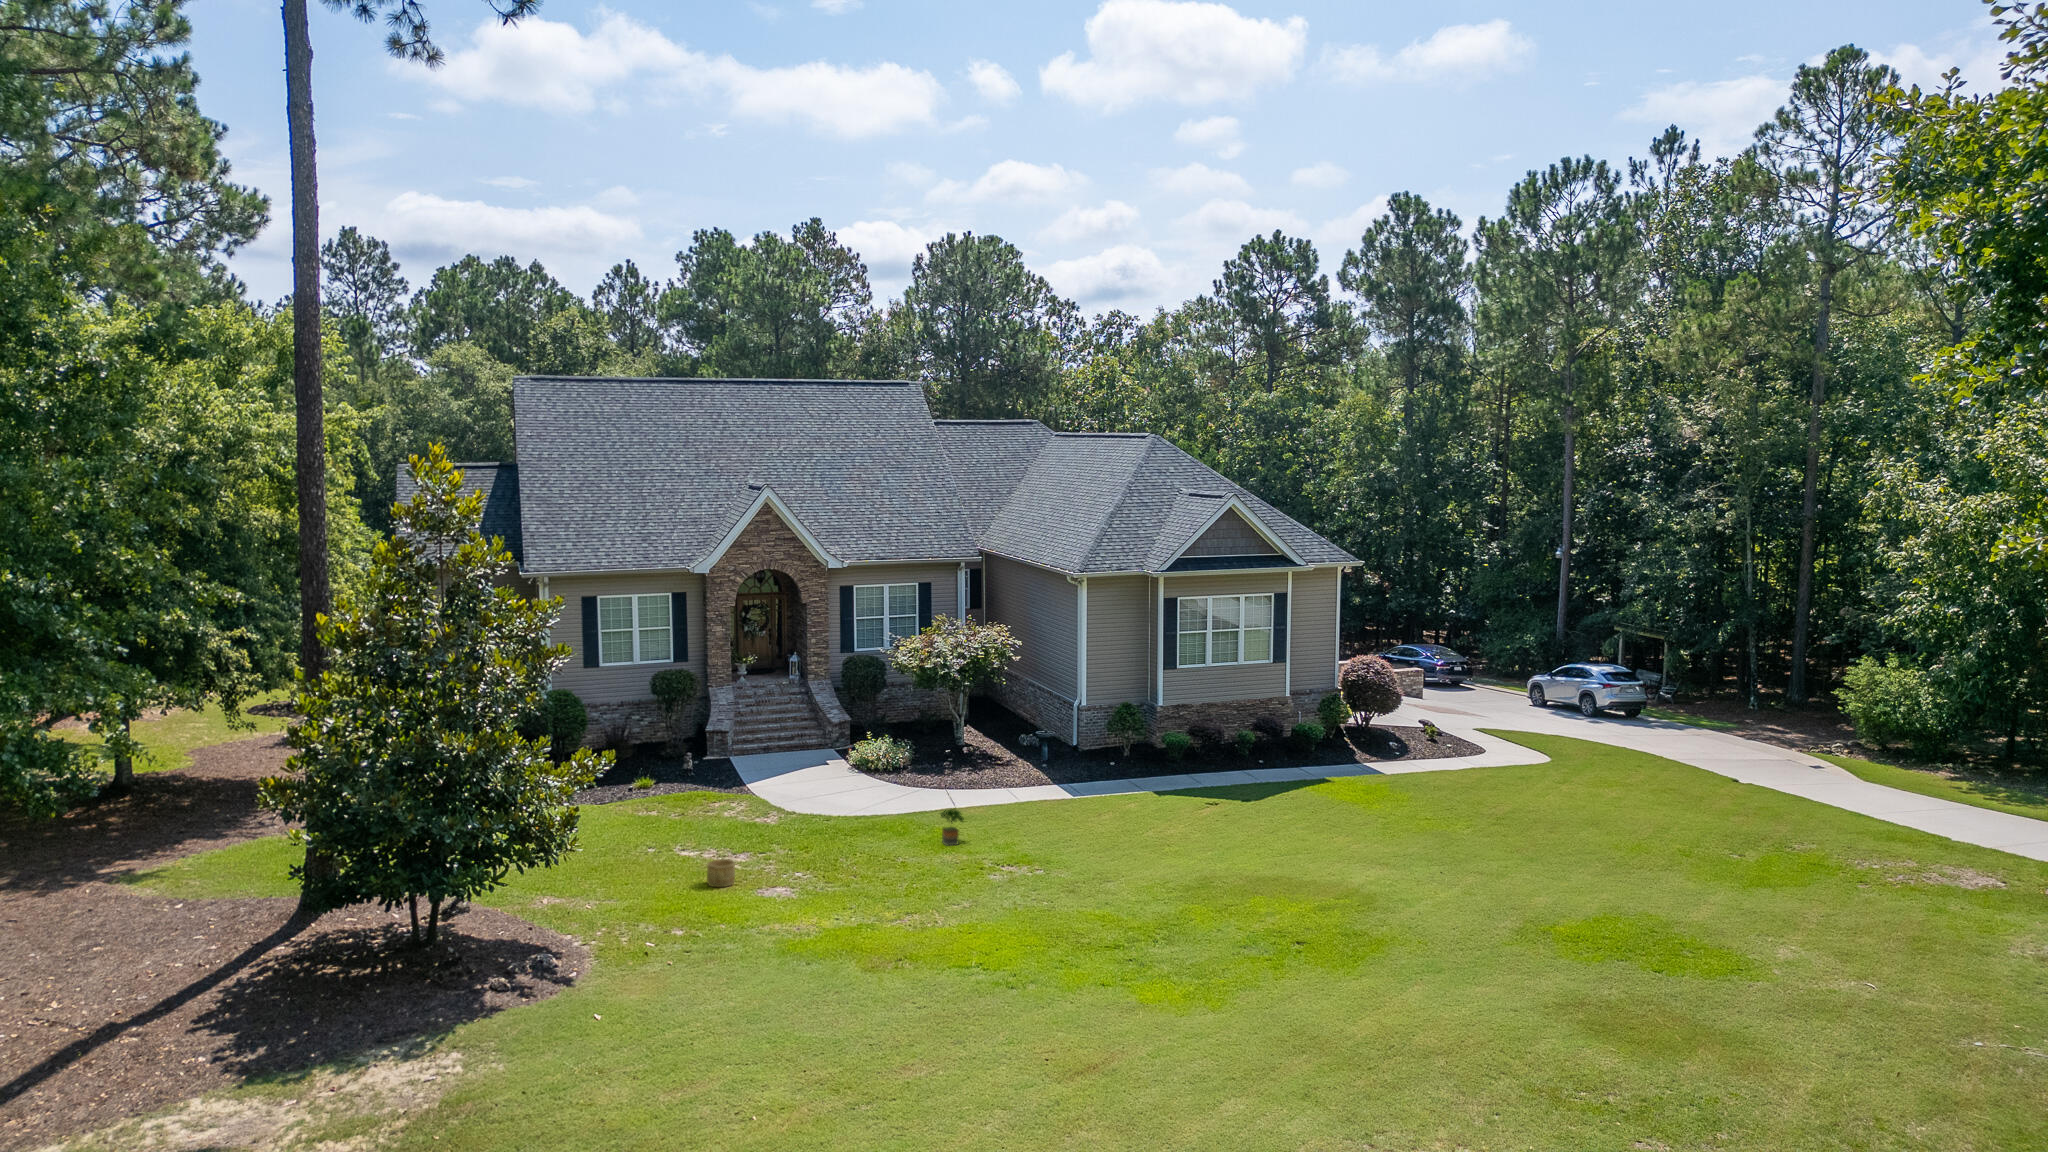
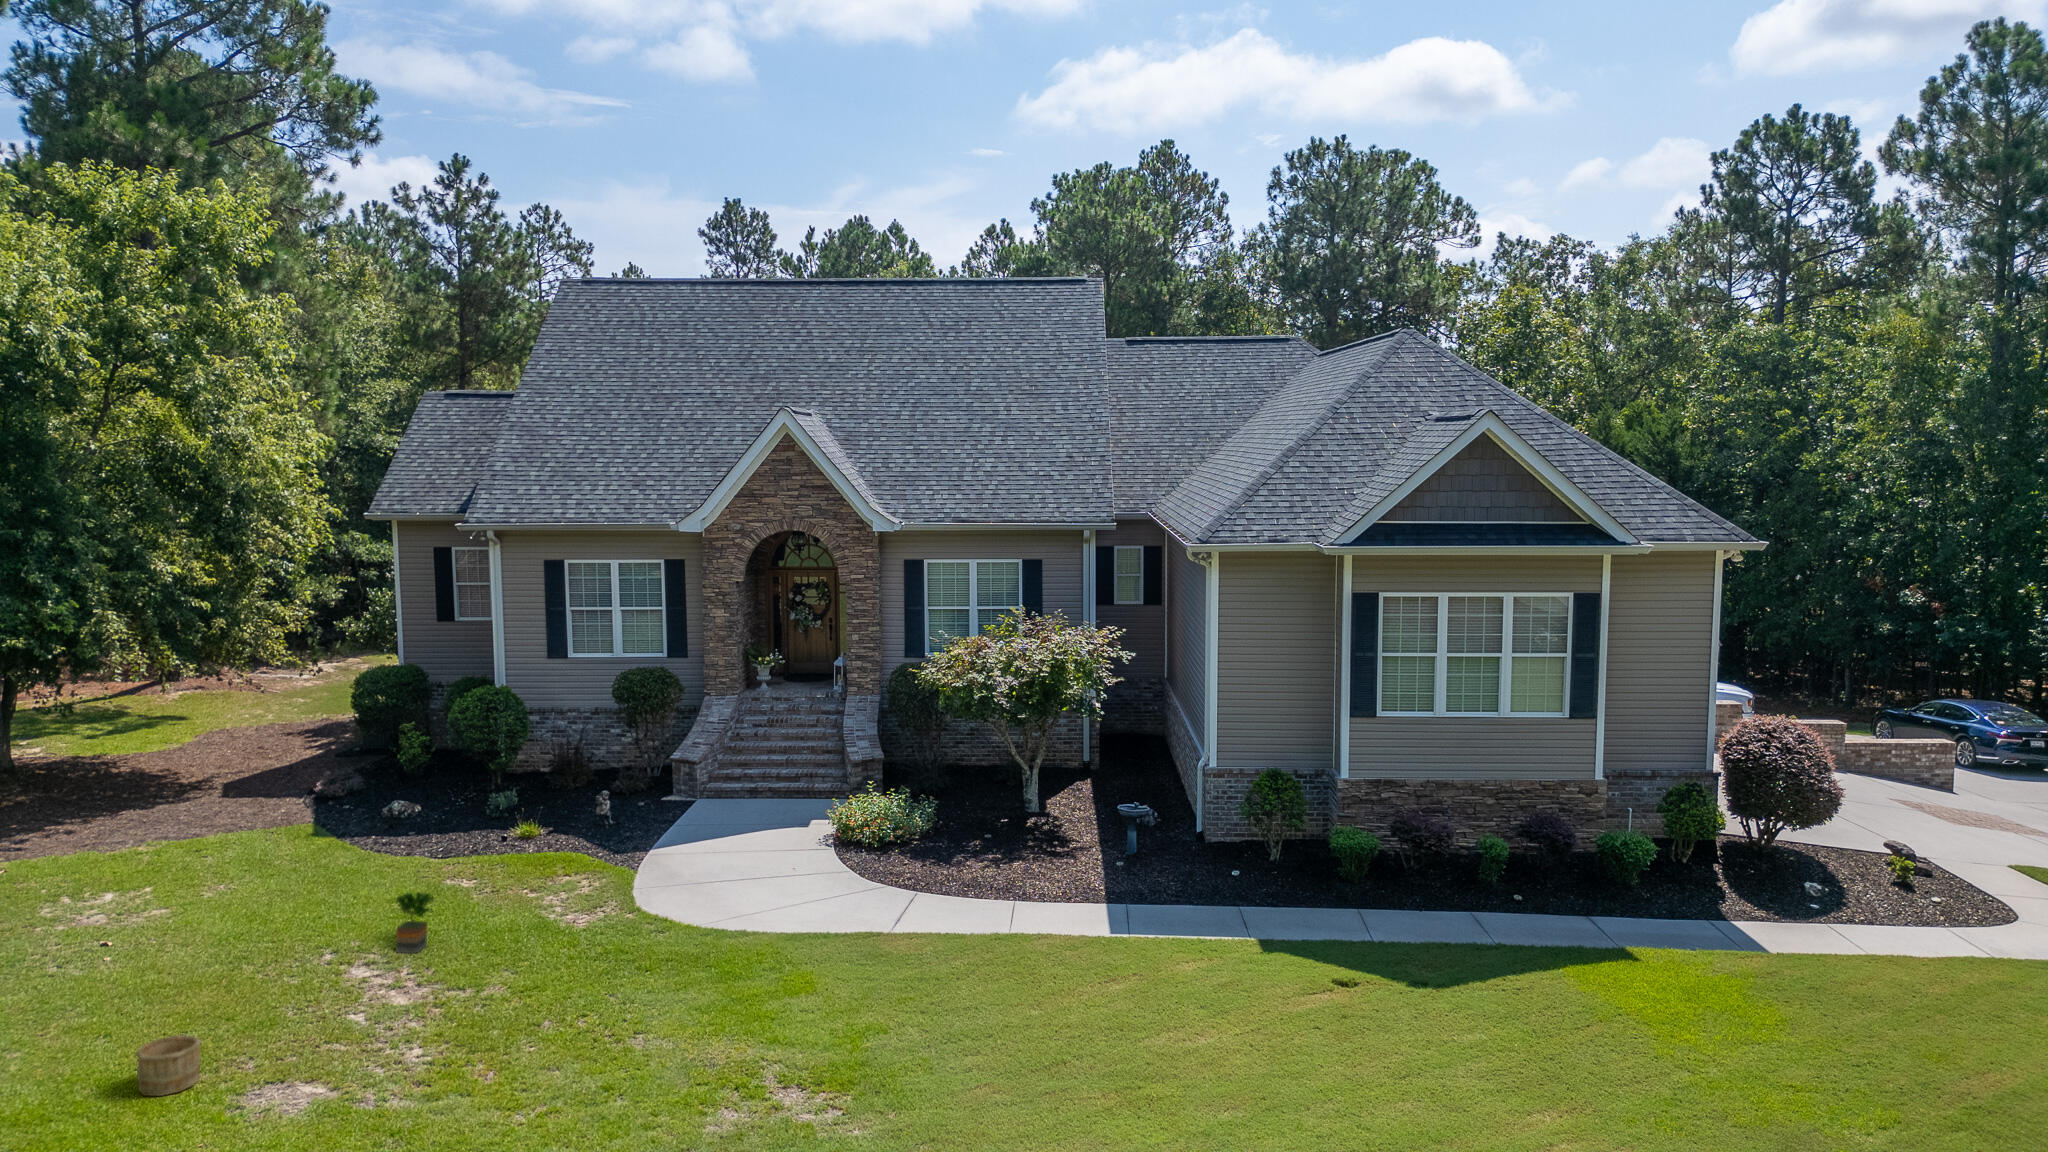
potted tree: present [941,809,964,846] -> present [396,892,435,954]

